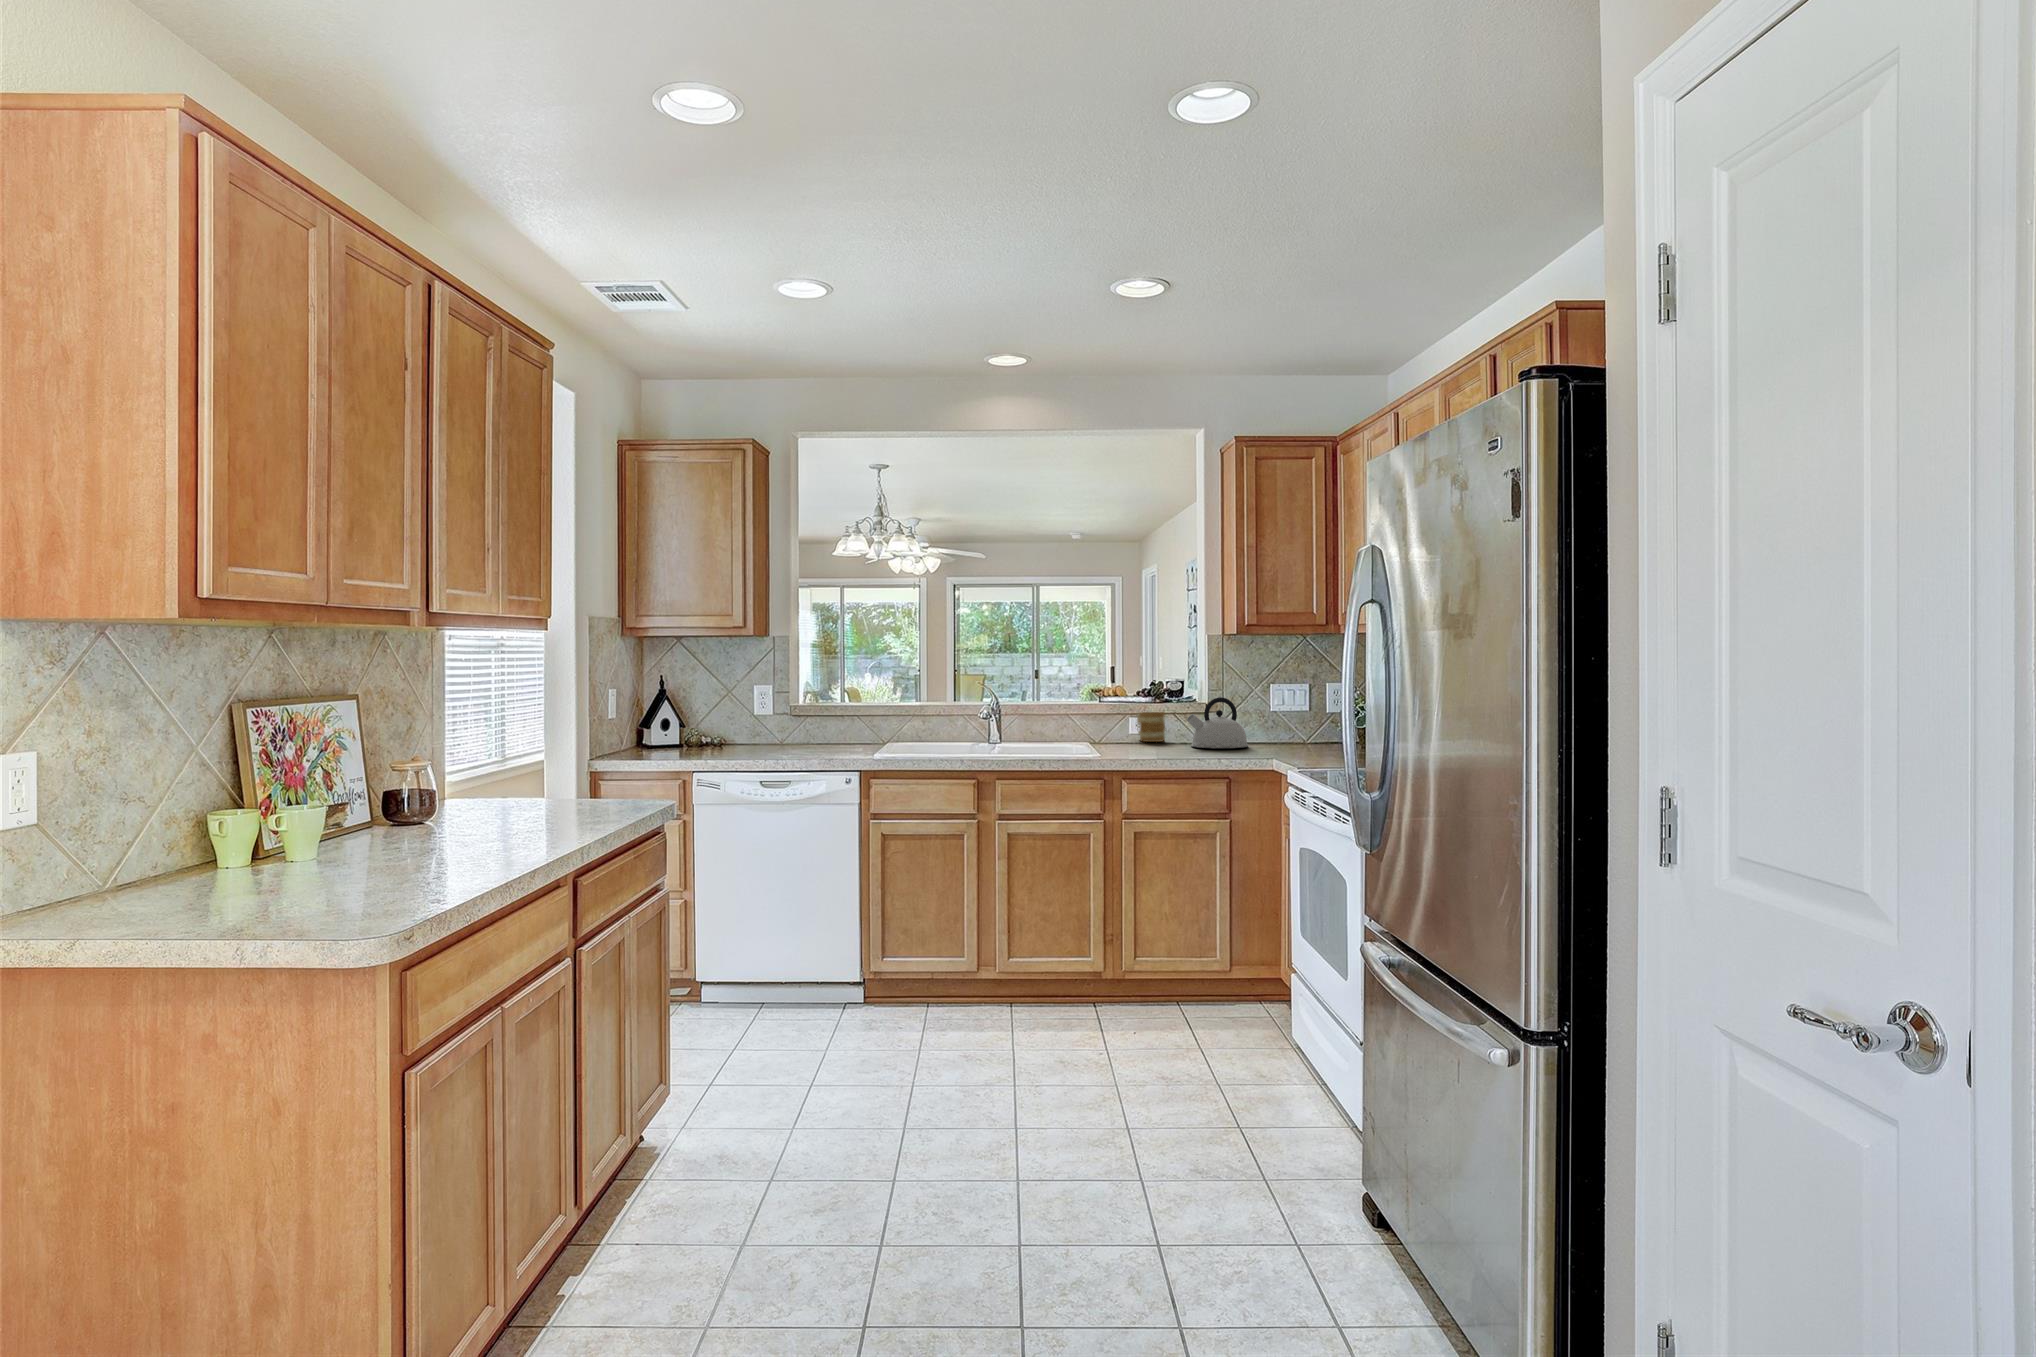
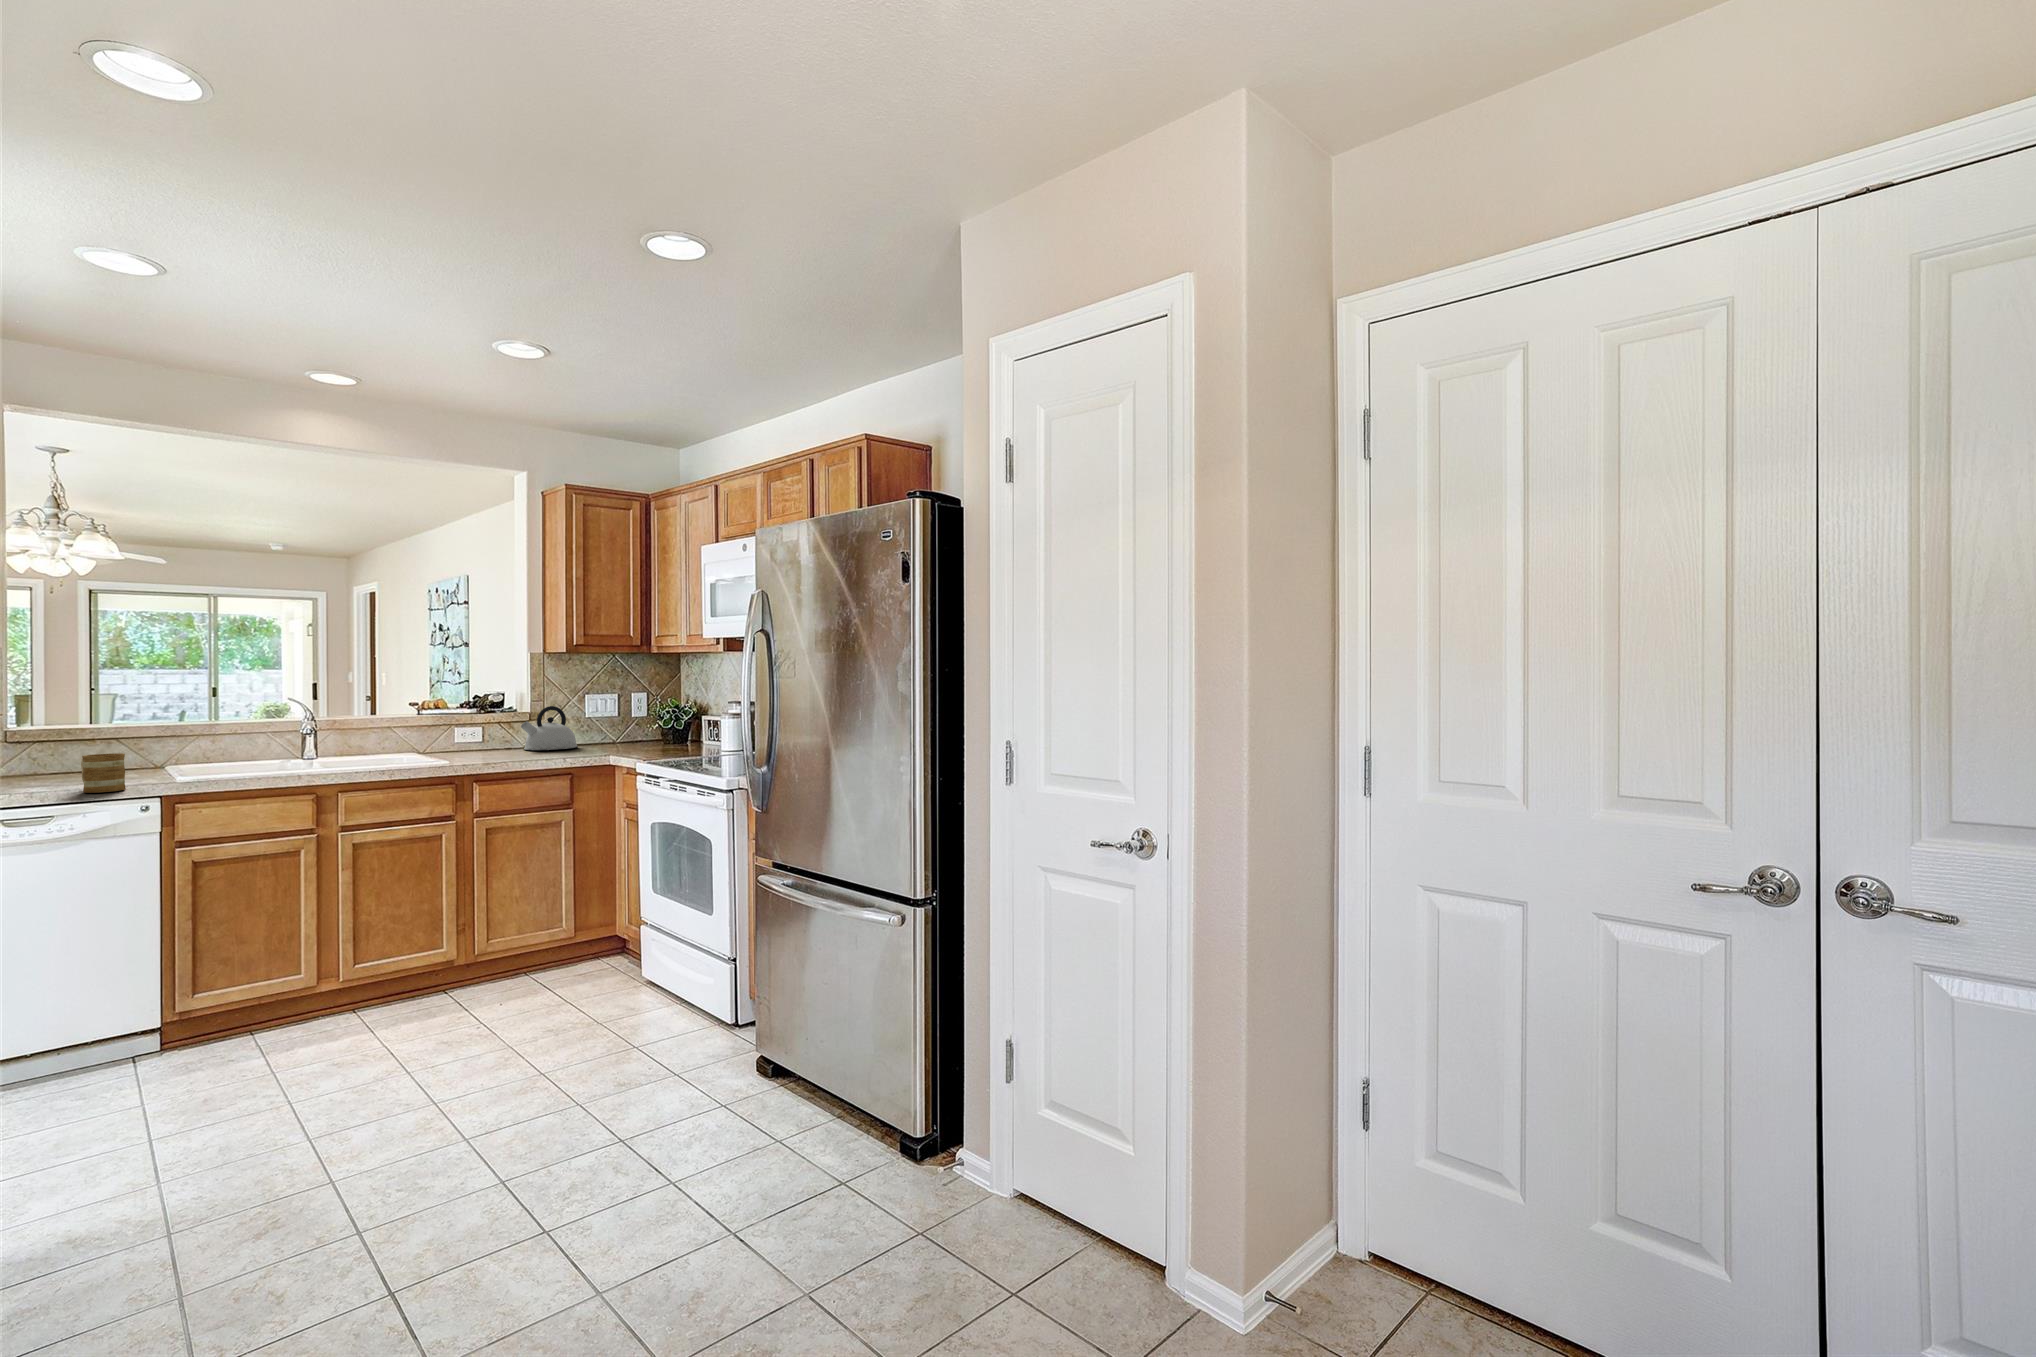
mug: present [1137,712,1165,742] -> present [81,753,126,793]

